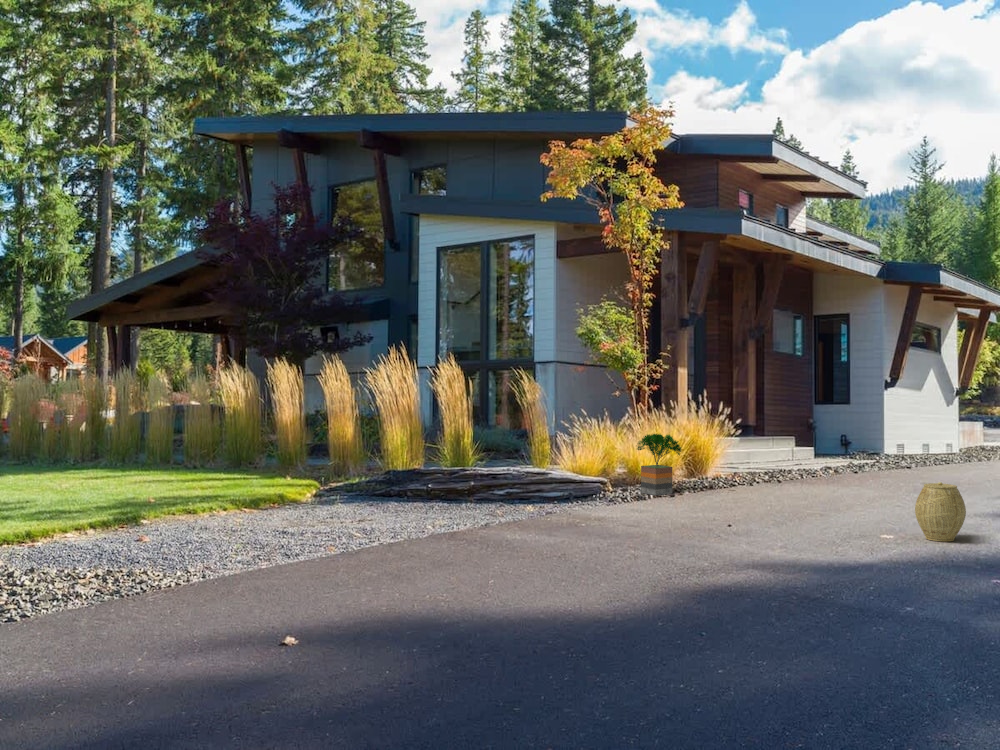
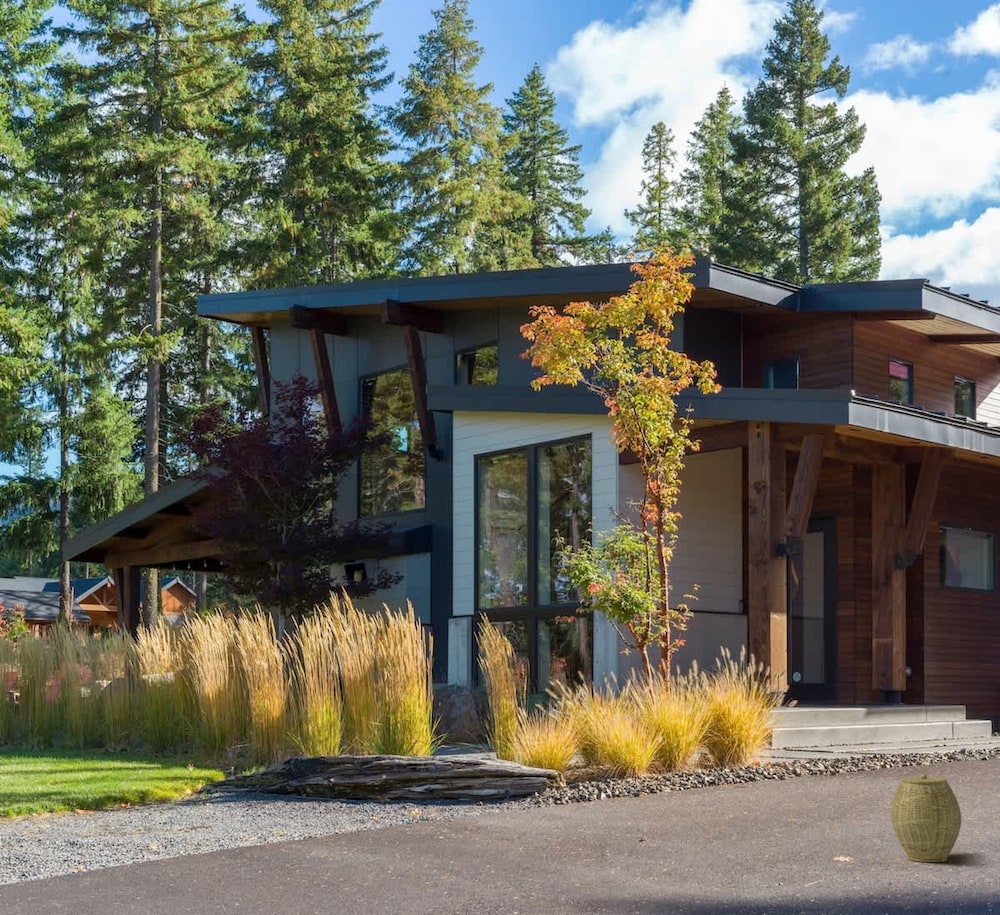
potted tree: present [637,434,682,495] -> none [610,707,674,797]

